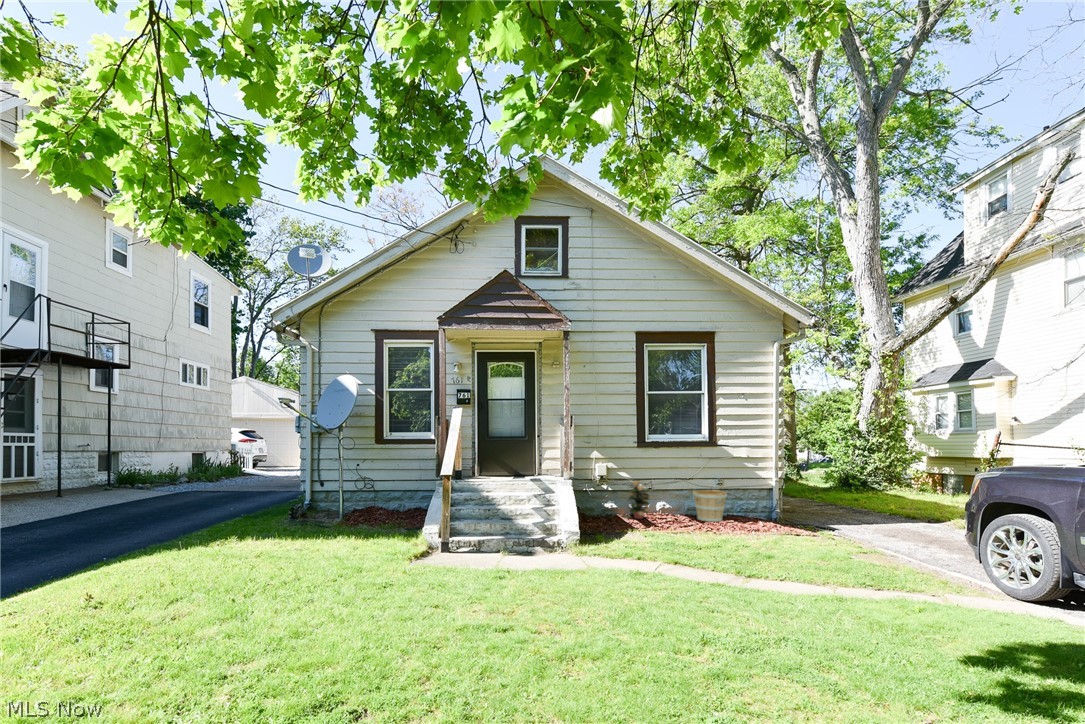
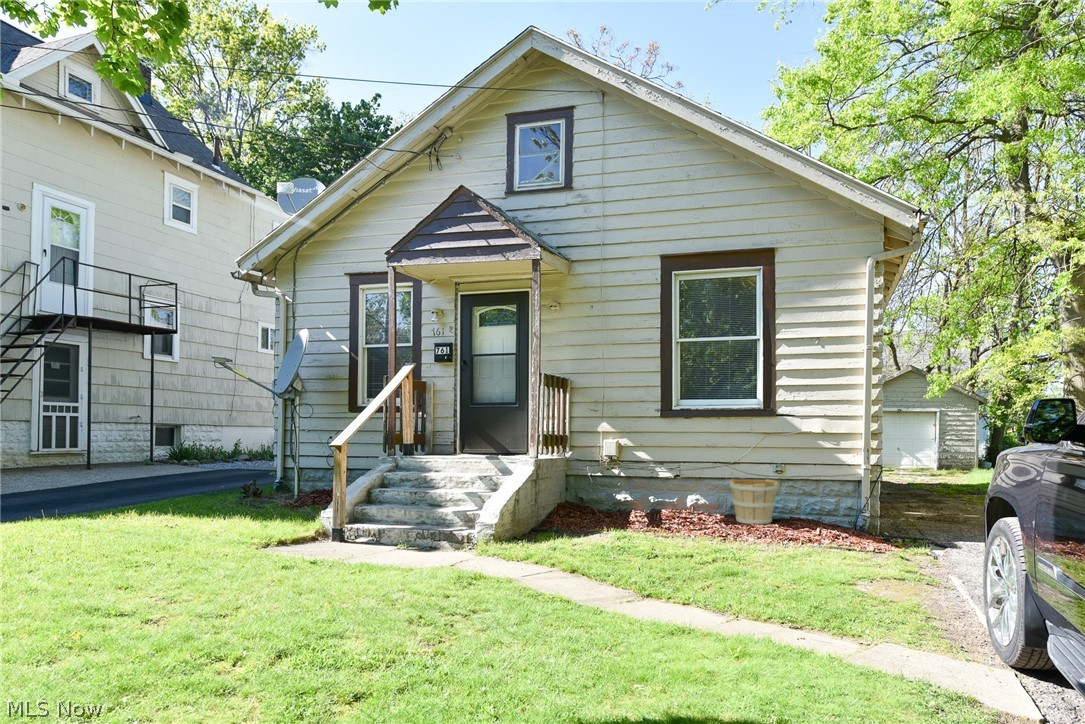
decorative plant: present [628,481,650,519] -> none [635,464,671,516]

